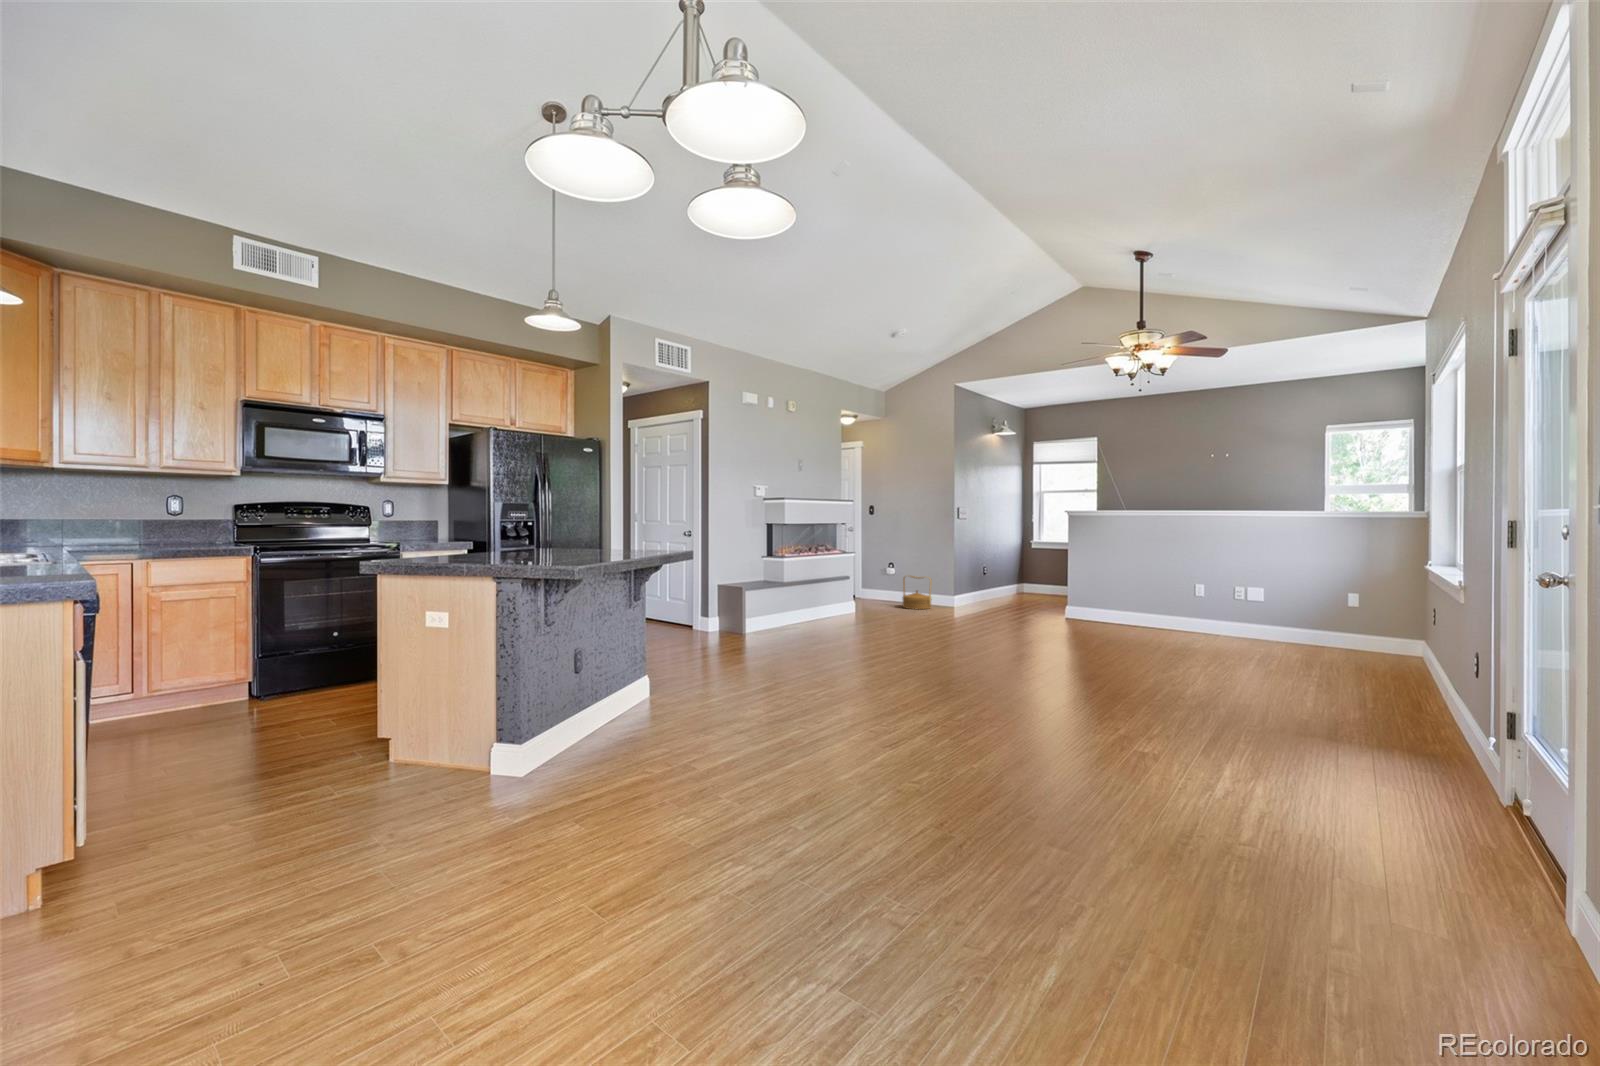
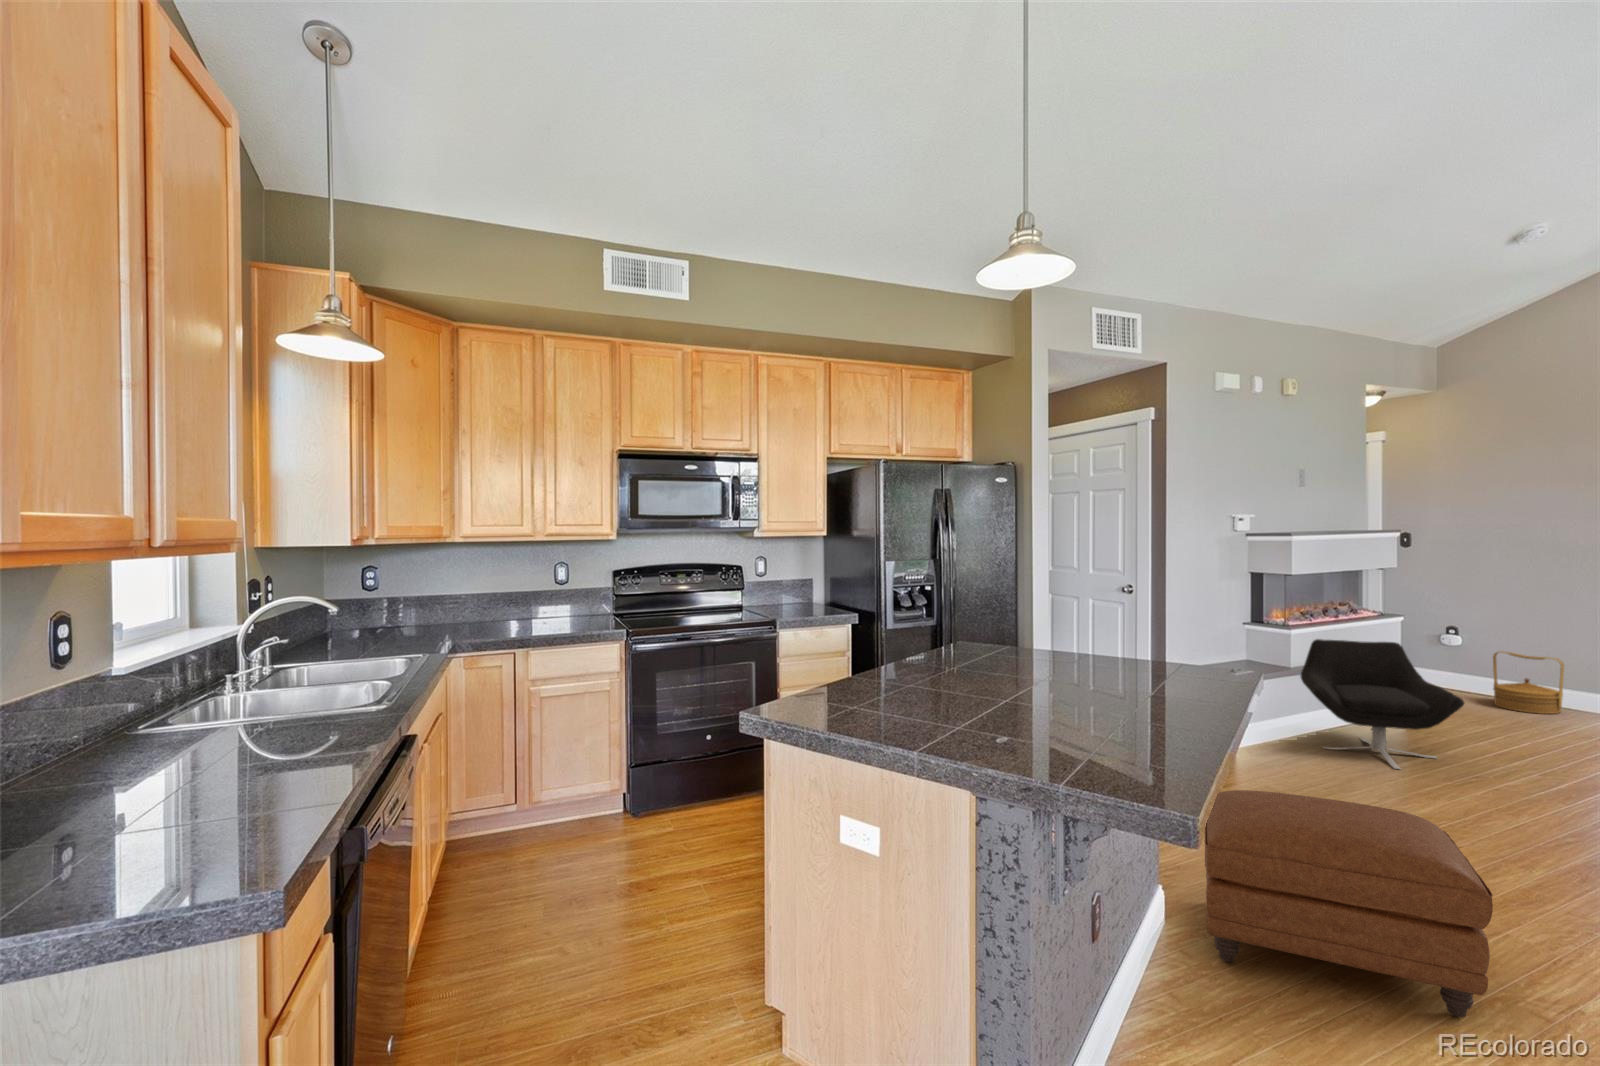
lounge chair: none [789,565,863,636] -> present [1300,639,1464,769]
ottoman: none [667,622,793,712] -> present [1205,790,1493,1017]

